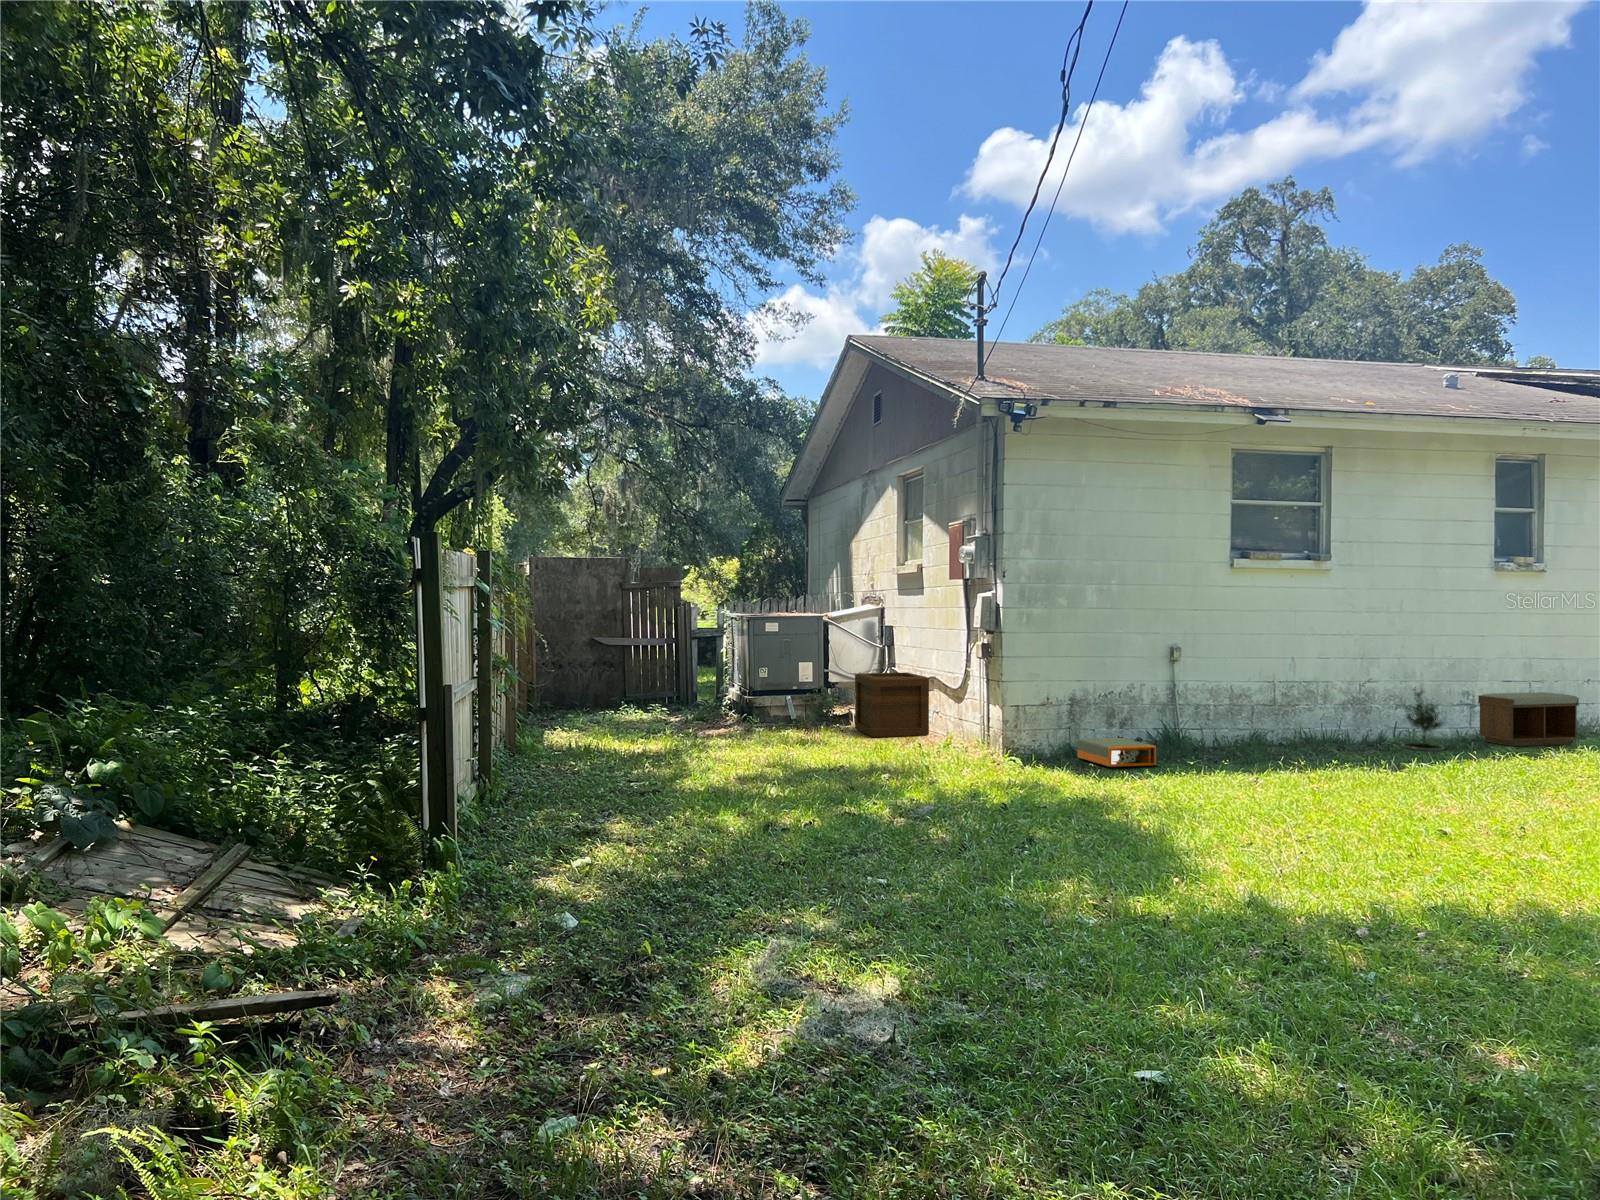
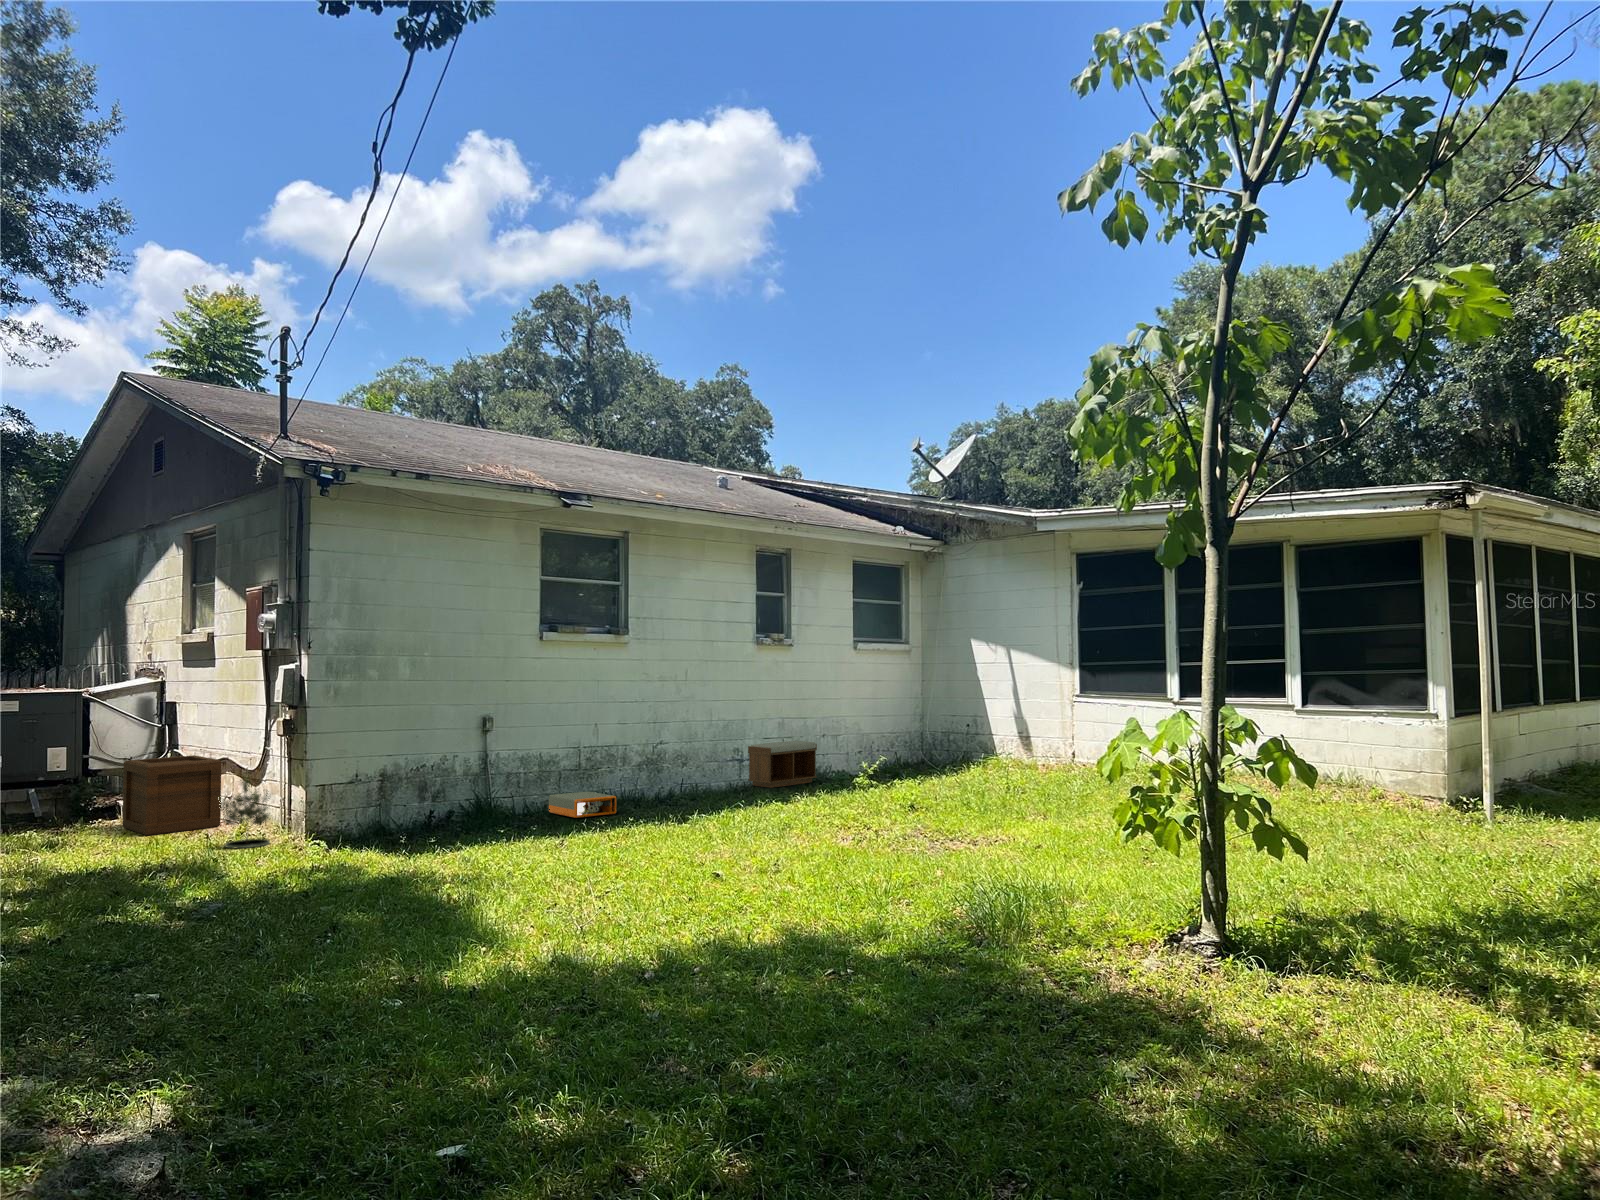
potted tree: present [1402,687,1444,751] -> present [220,776,270,848]
storage box: present [1078,738,1156,767] -> present [549,791,616,818]

